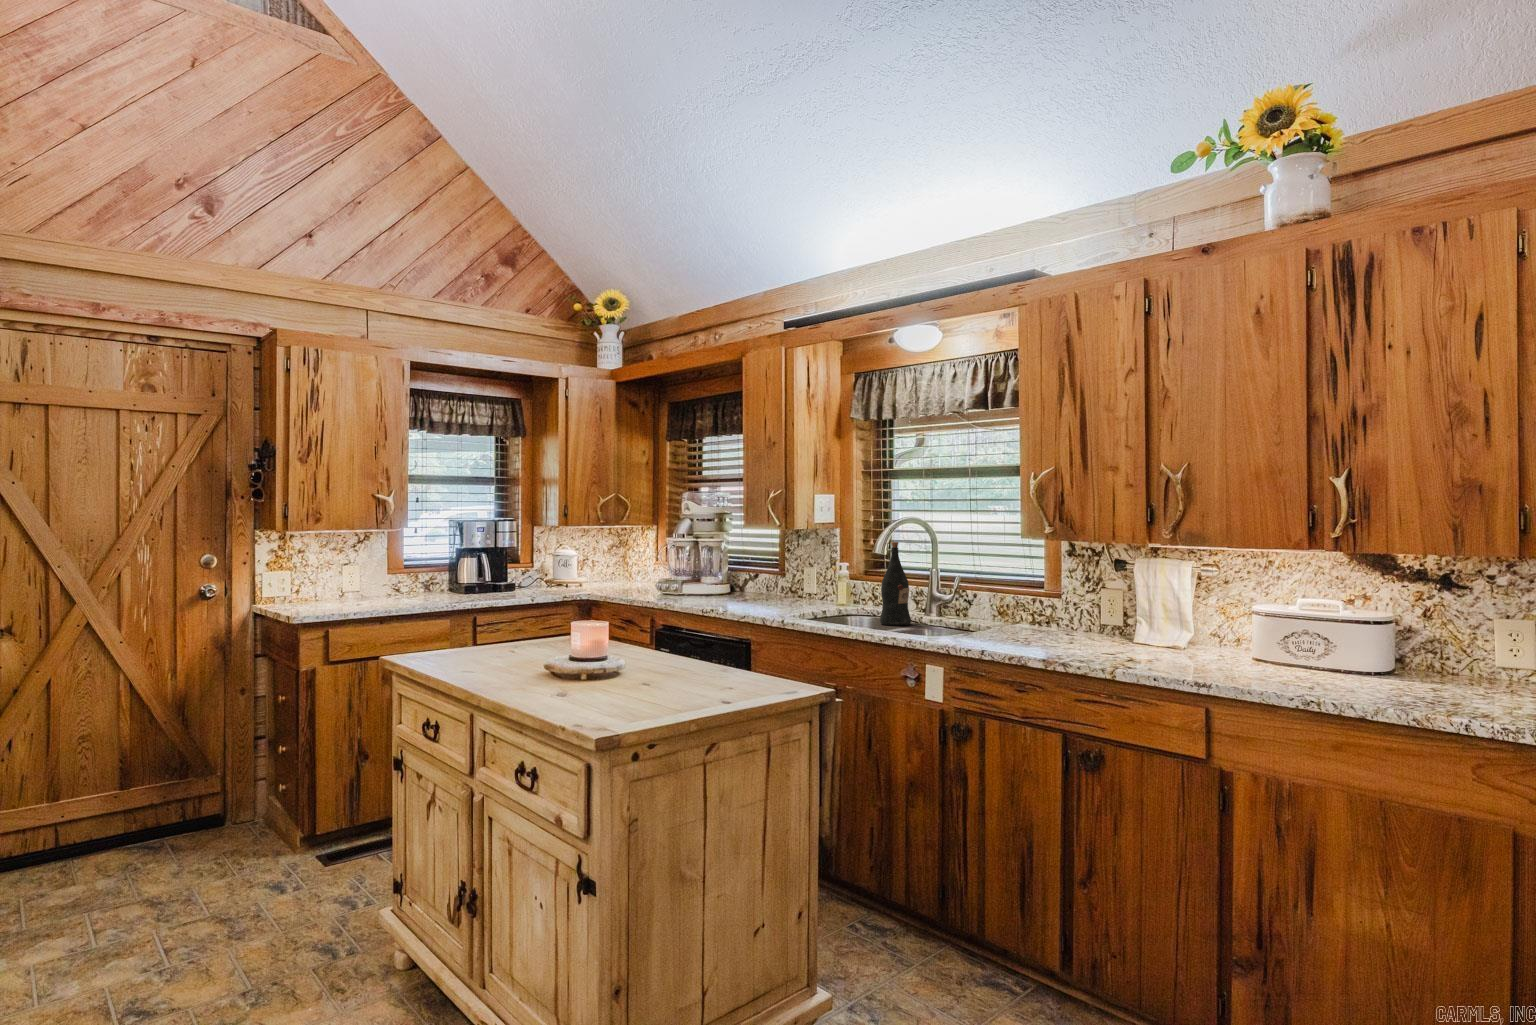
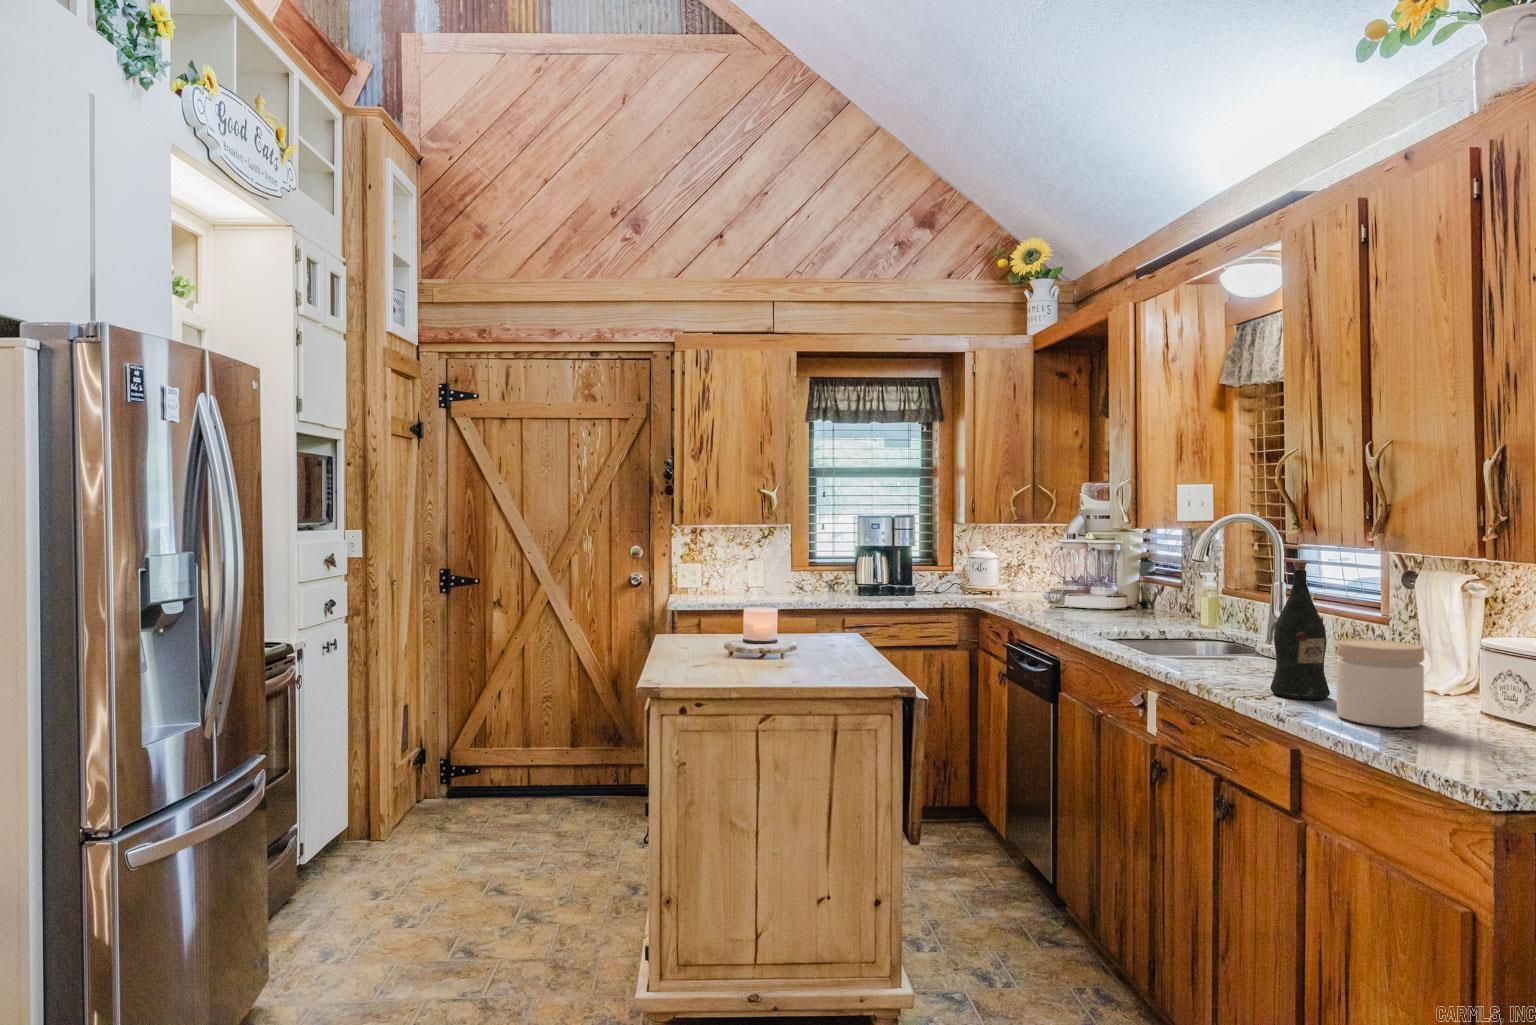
jar: none [932,585,974,632] -> present [1337,639,1424,728]

